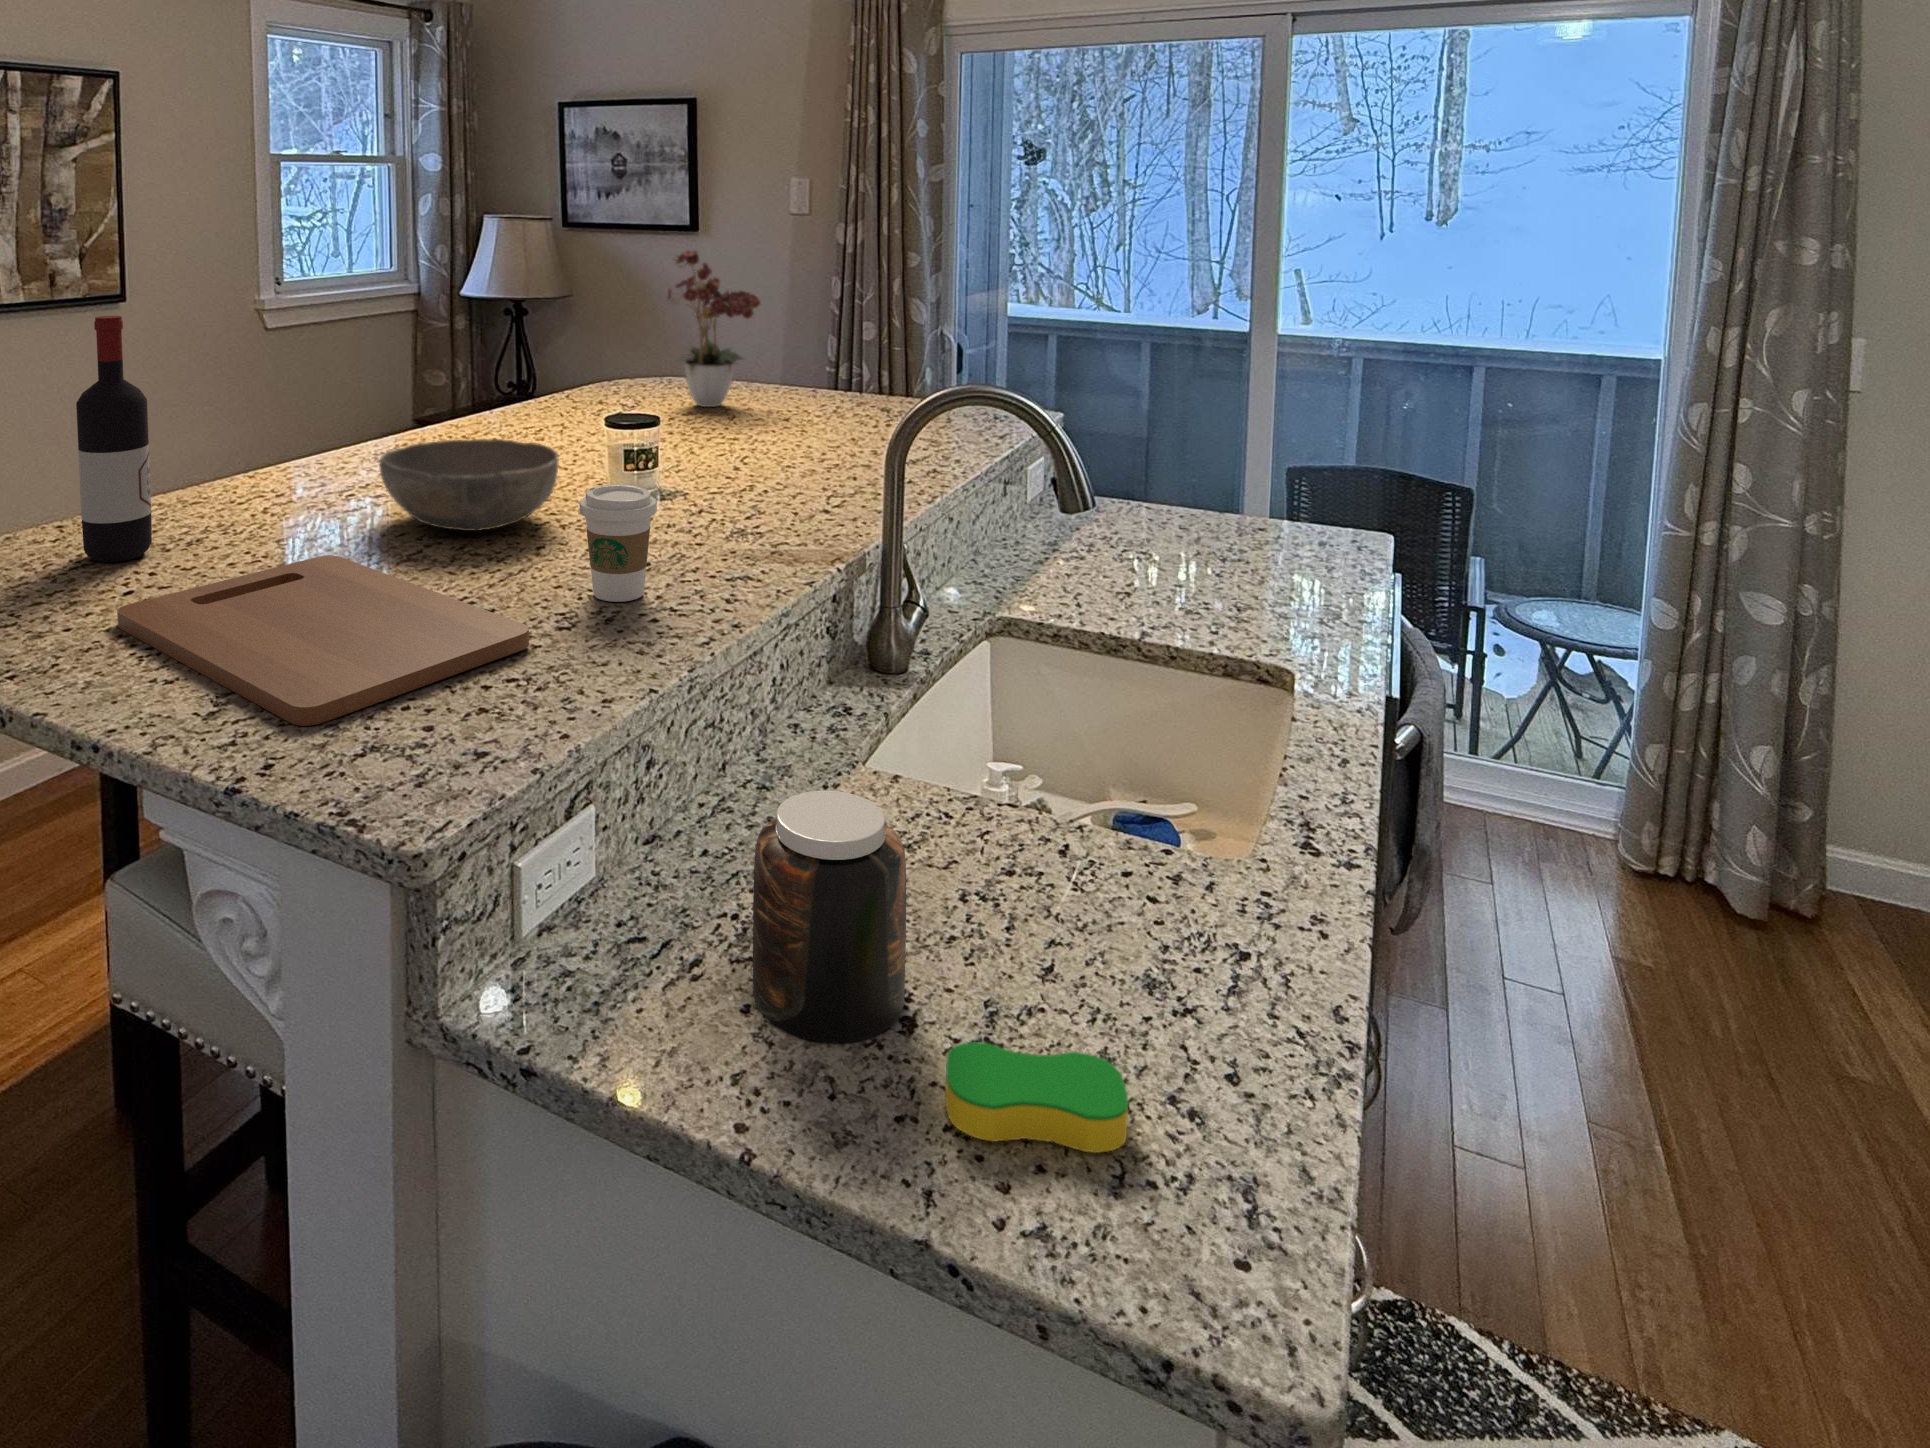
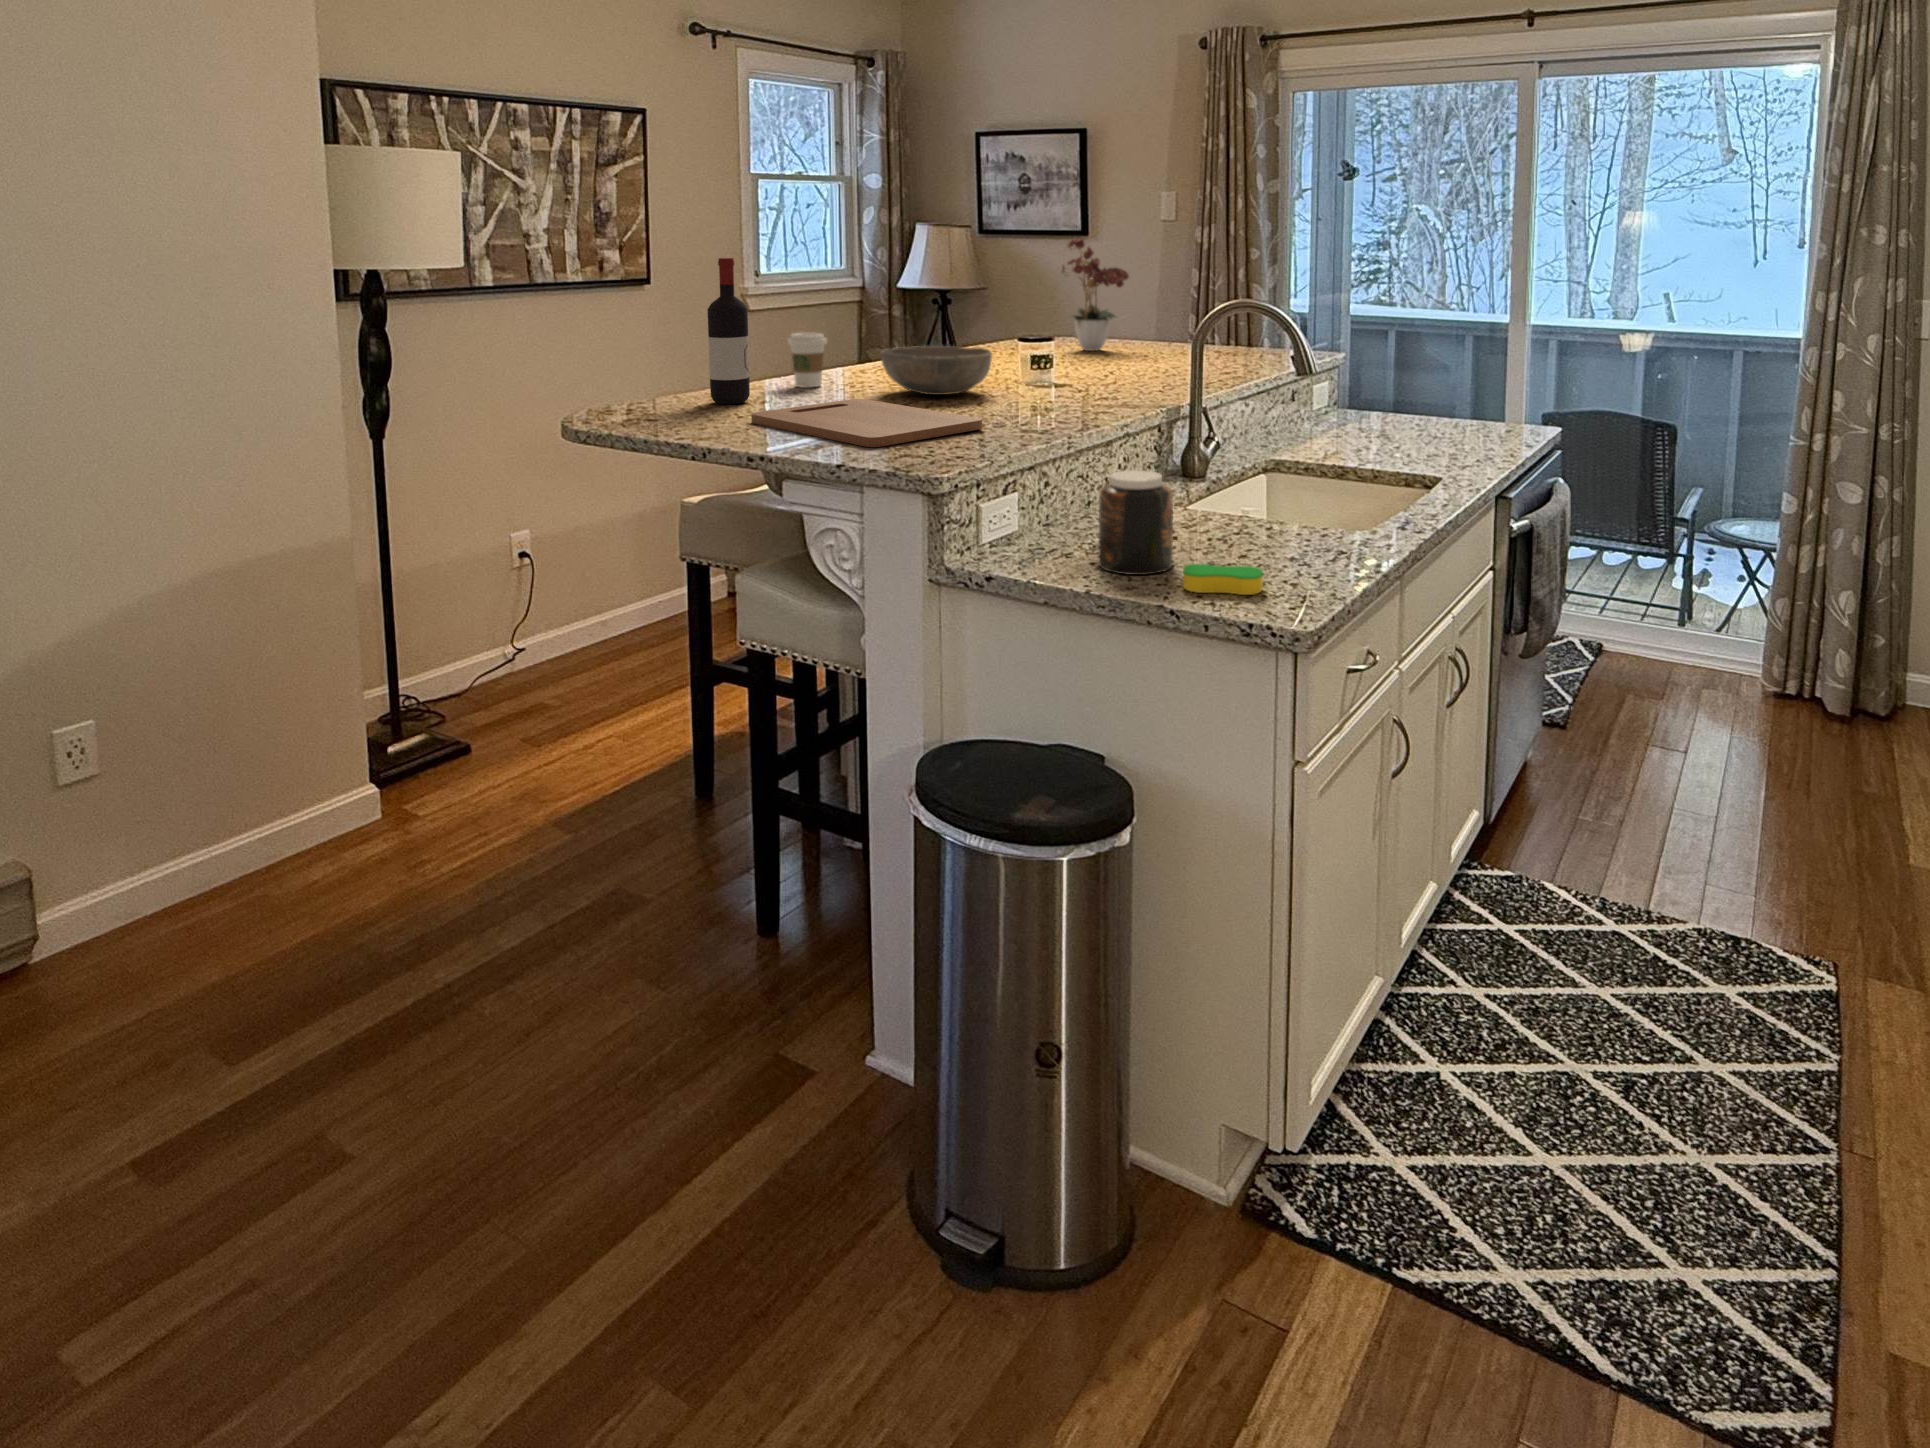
coffee cup: present [580,484,657,602] -> present [788,333,827,388]

